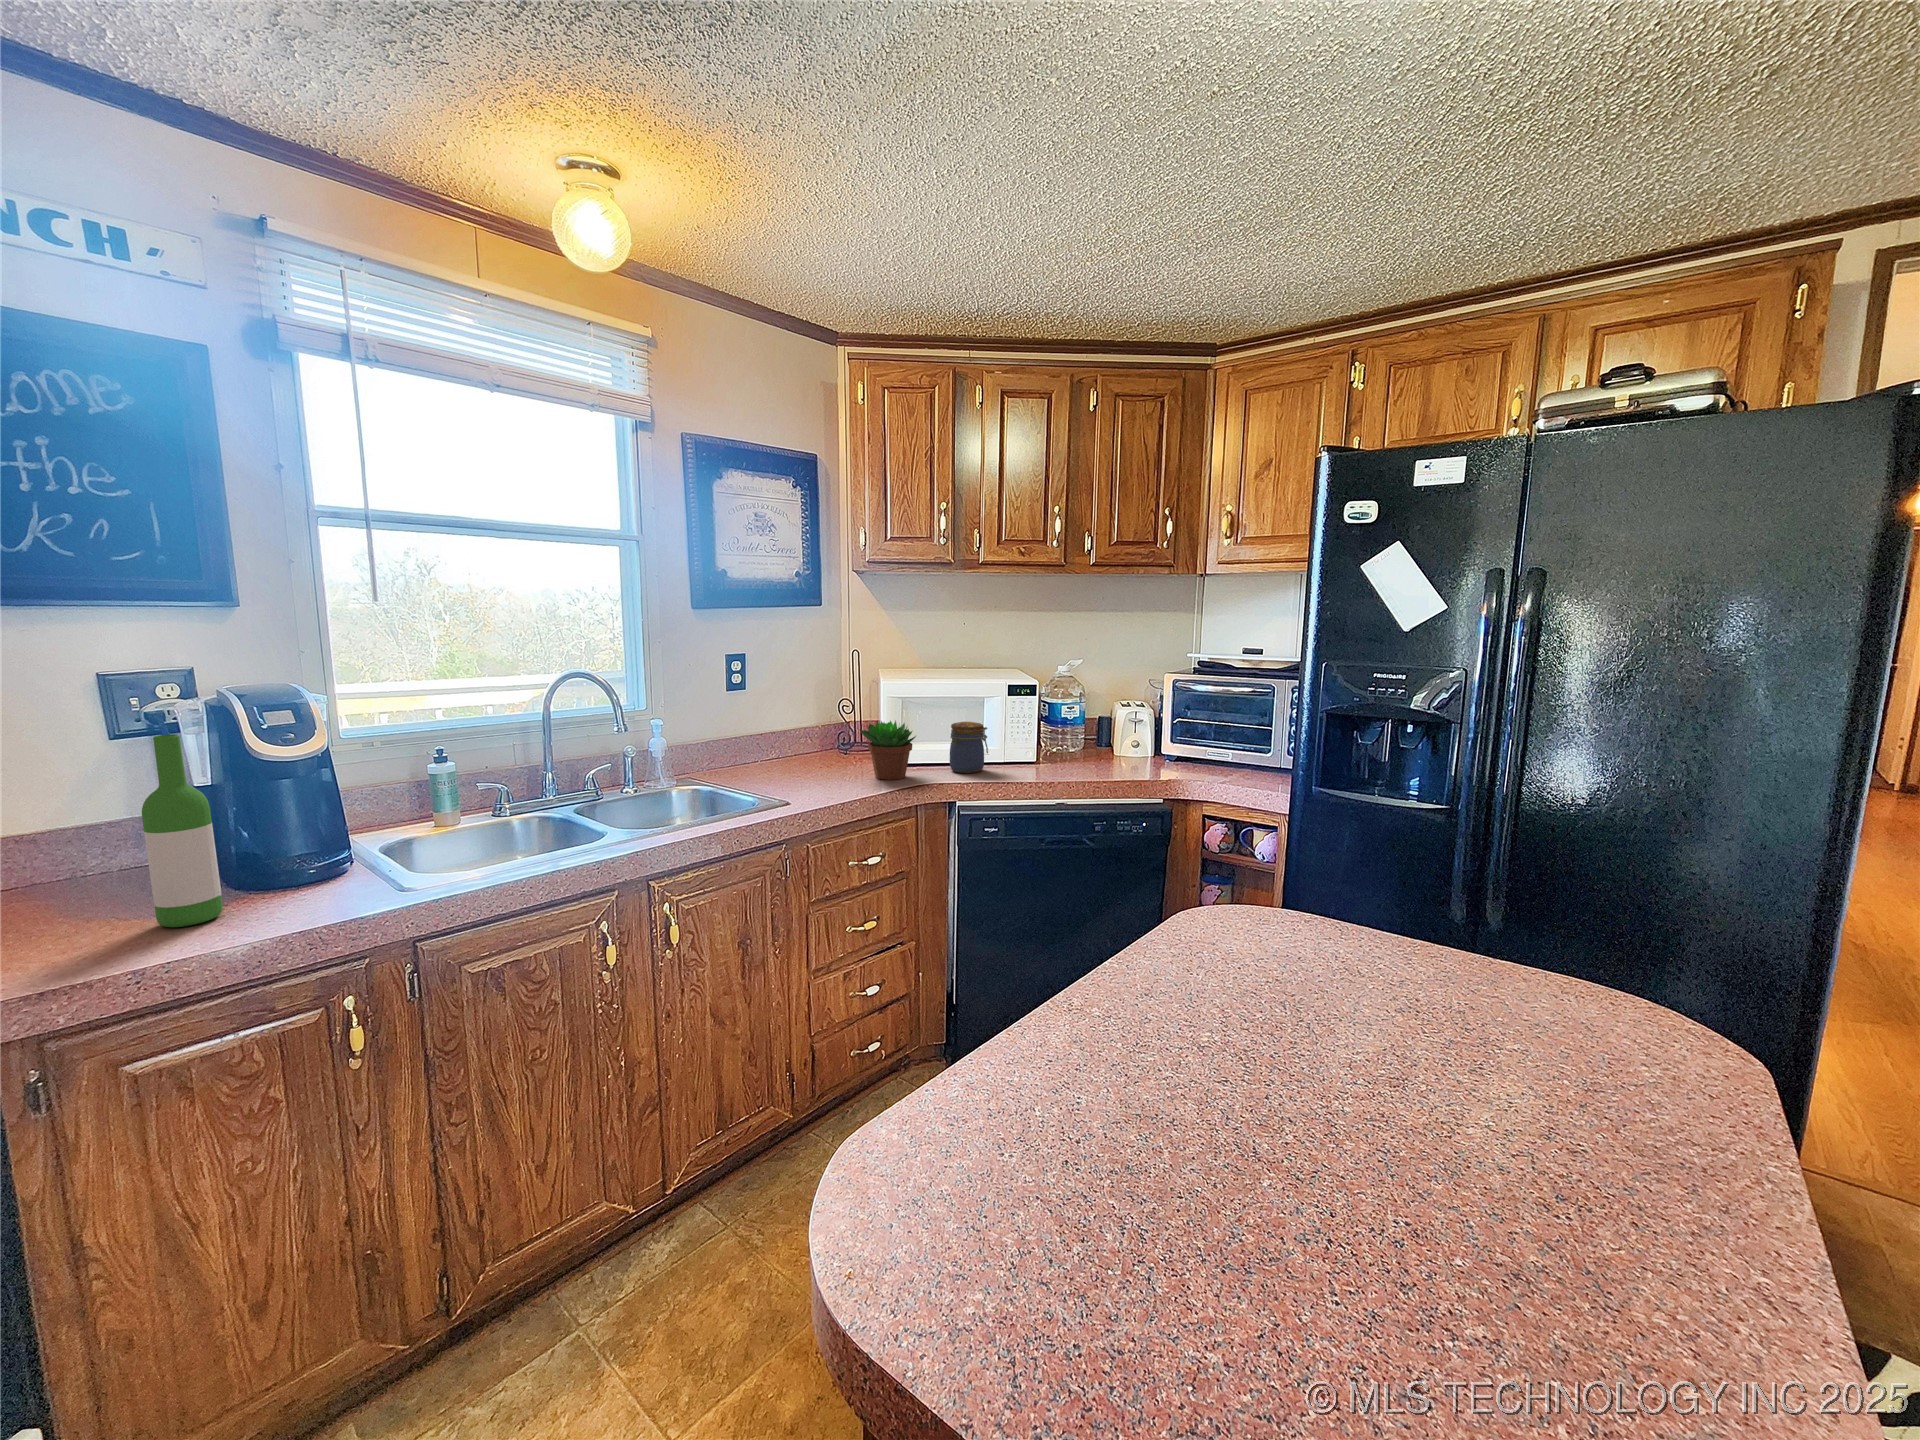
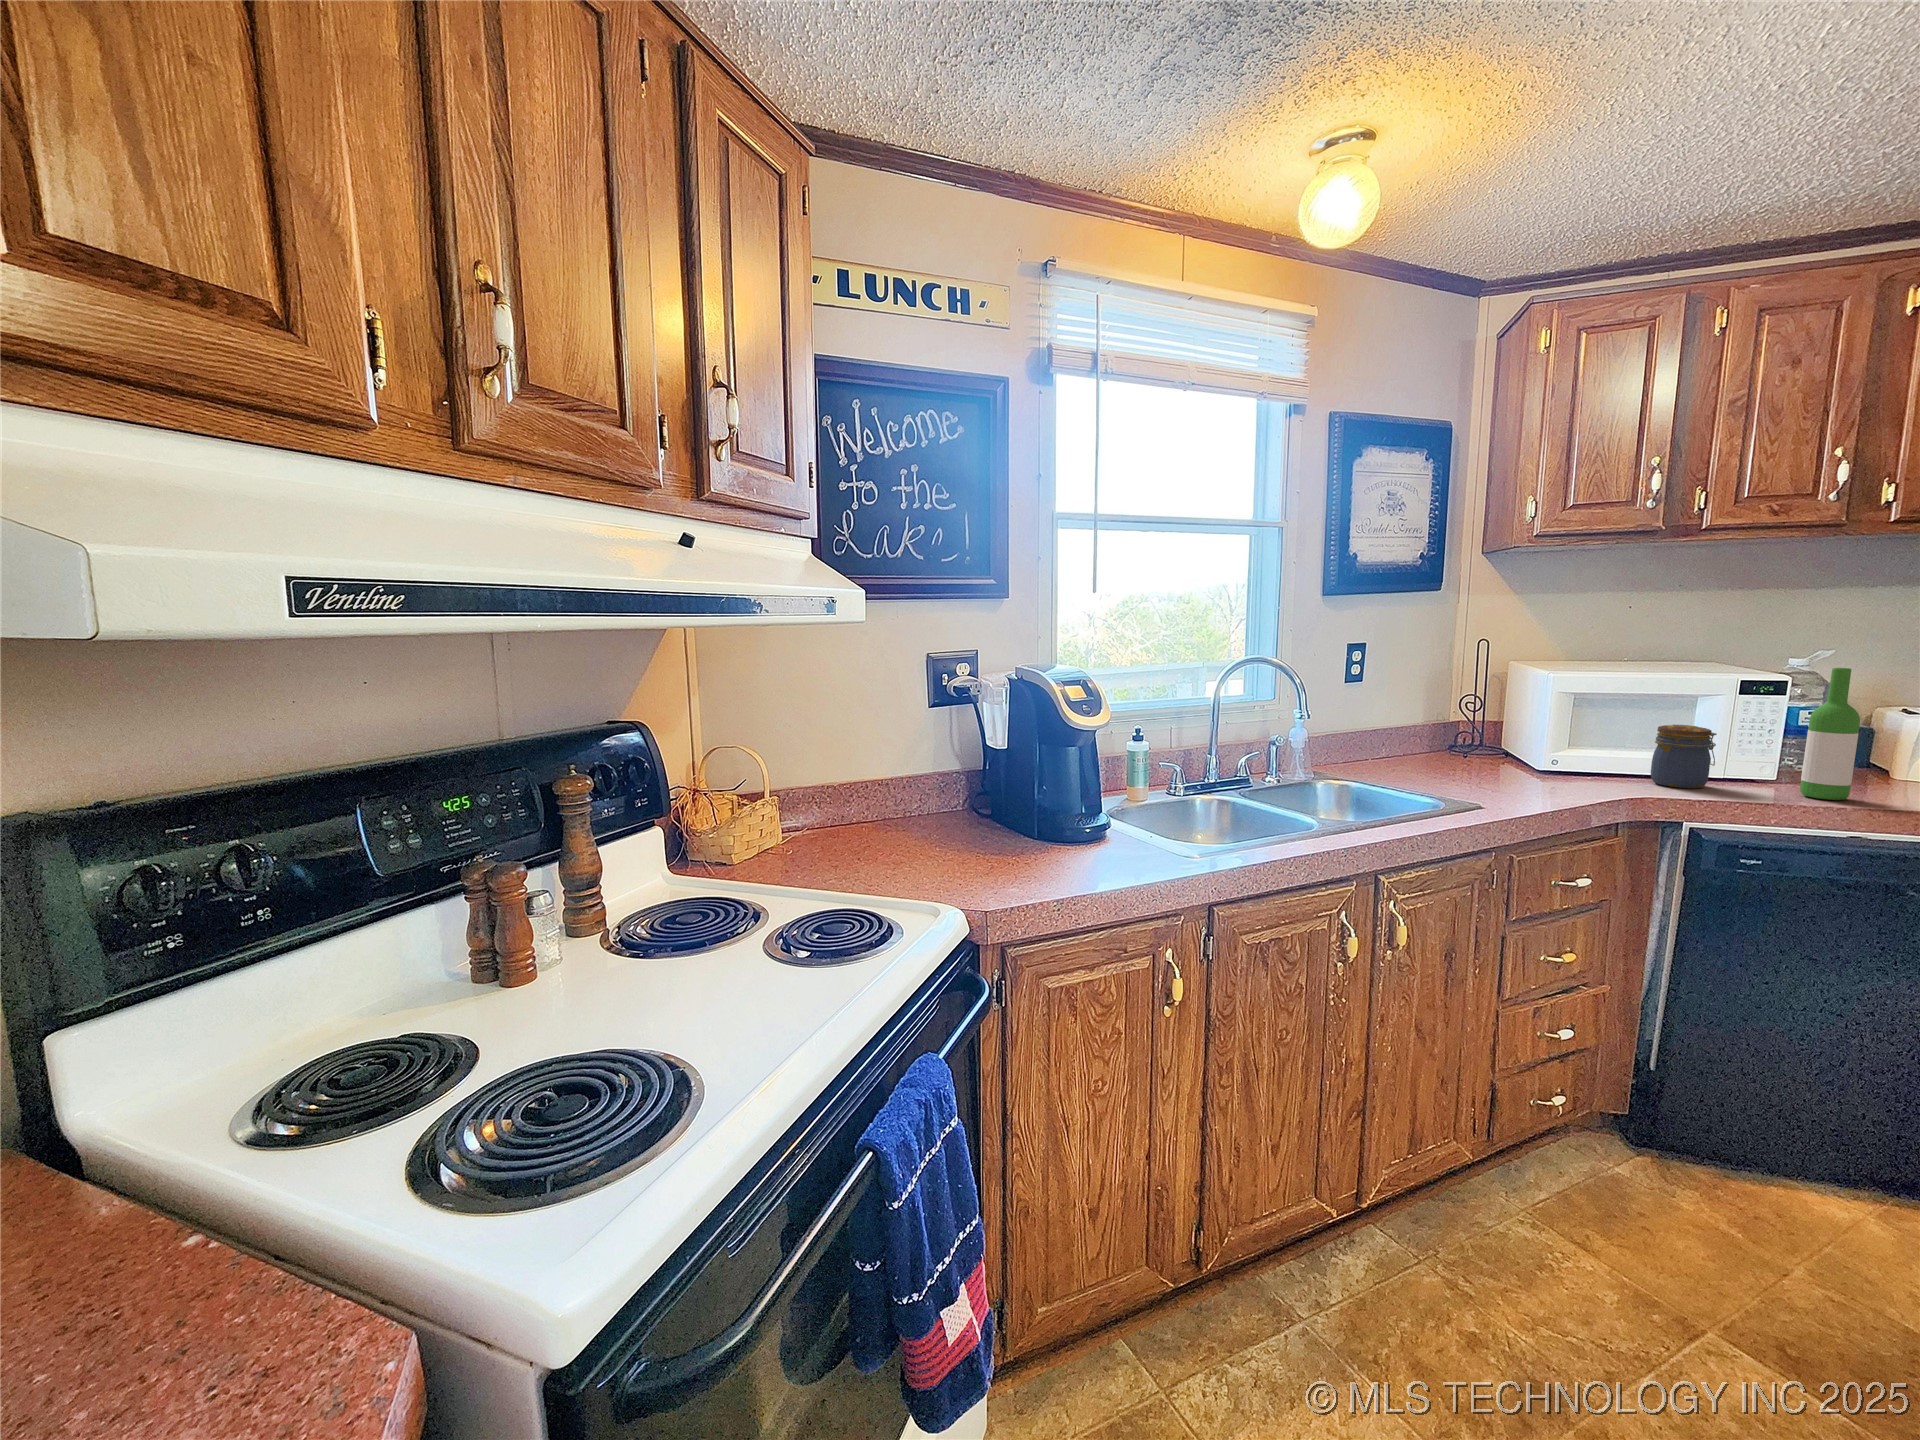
succulent plant: present [860,721,916,780] -> none [1534,718,1620,789]
wine bottle: present [142,734,223,927] -> present [1800,668,1860,800]

